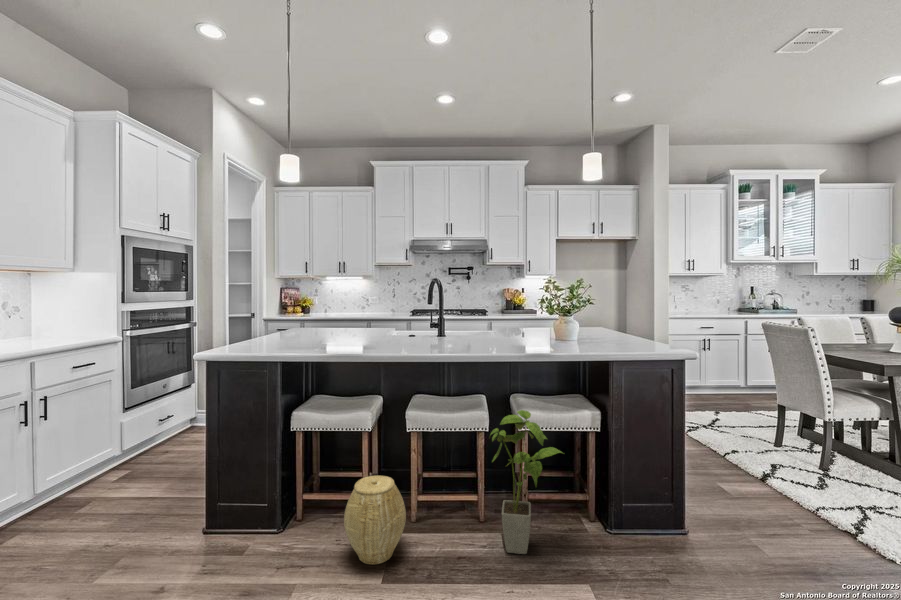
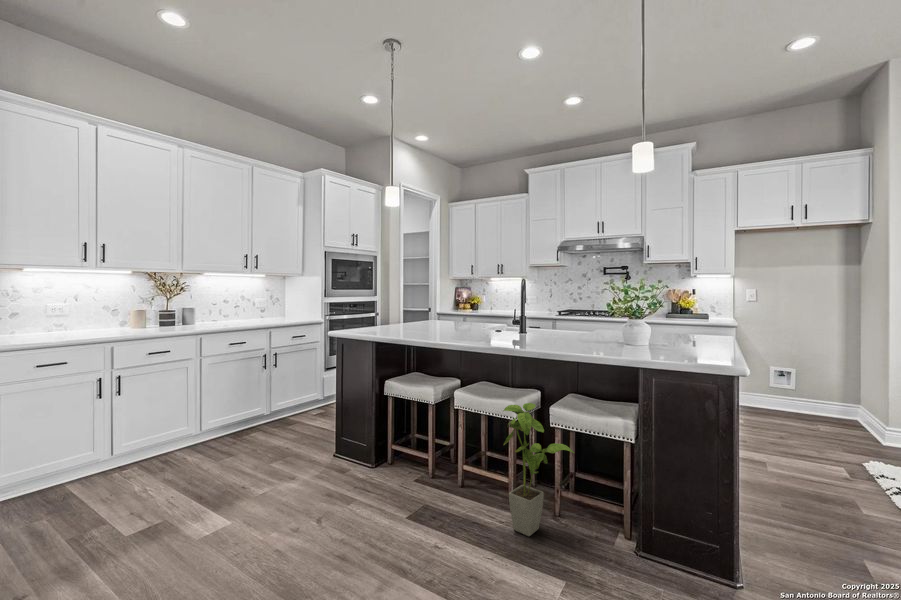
woven basket: present [344,476,406,564] -> none [394,438,442,506]

